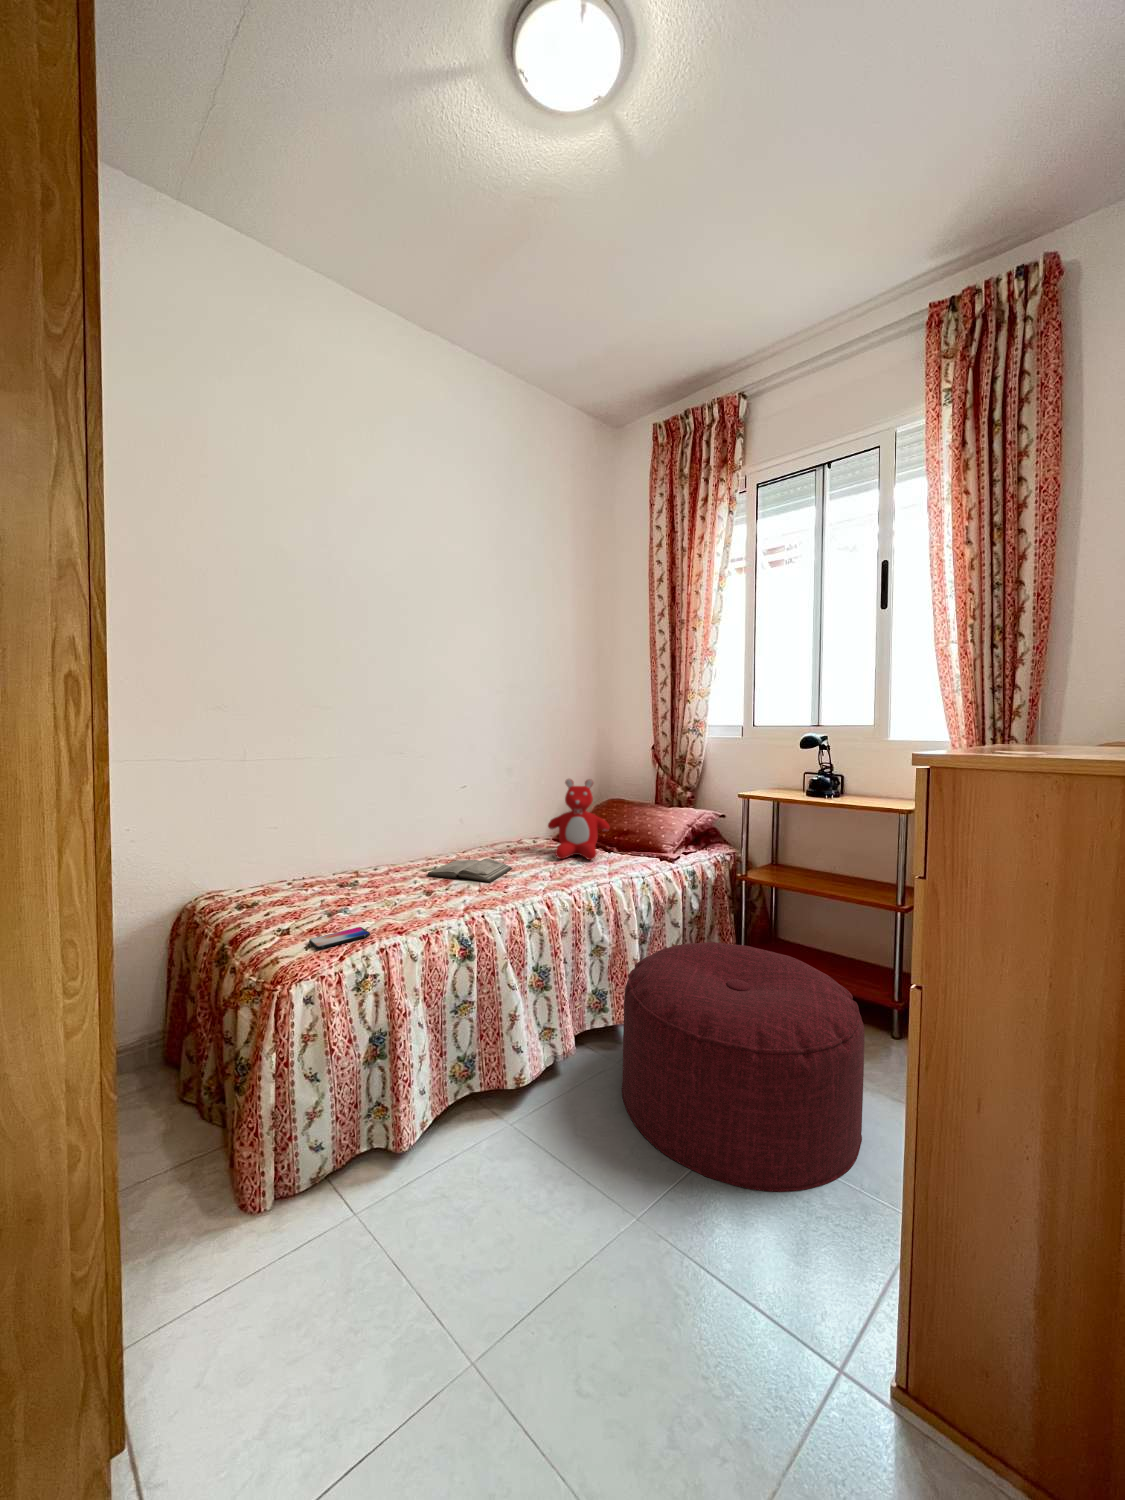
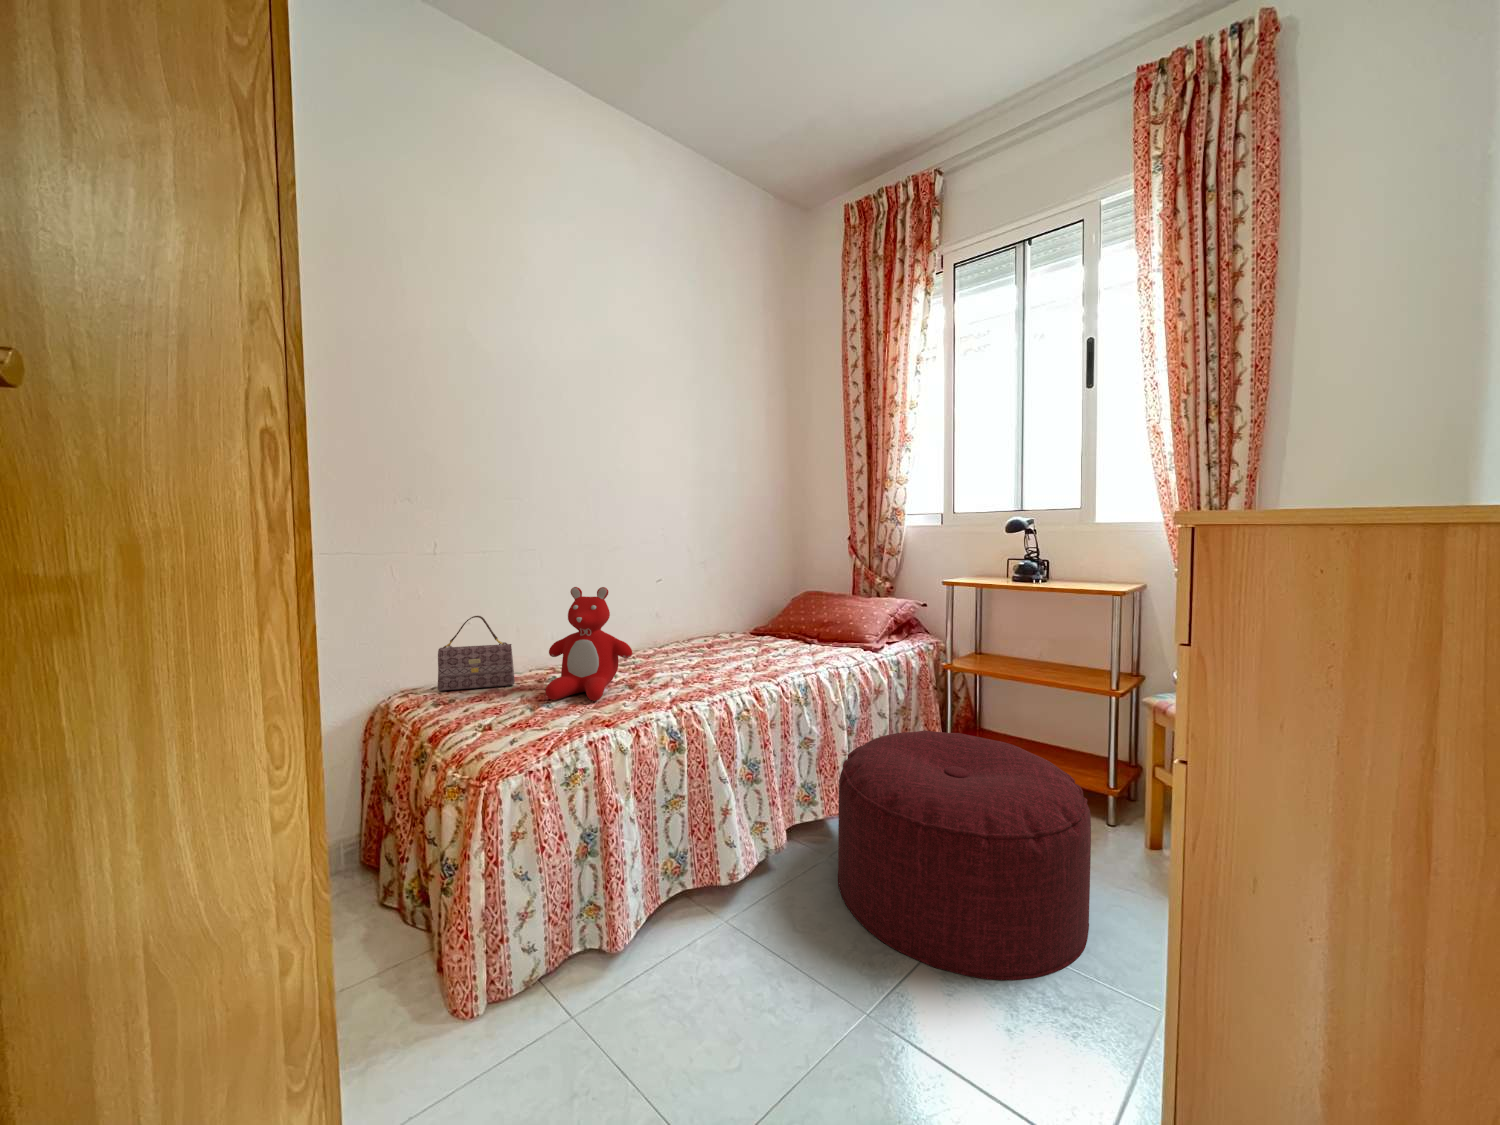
teddy bear: present [548,779,610,860] -> present [545,587,632,701]
handbag: none [243,821,318,892] -> present [438,616,515,690]
diary: present [427,858,512,882] -> none [626,652,714,675]
smartphone: present [309,927,370,949] -> none [513,721,577,743]

